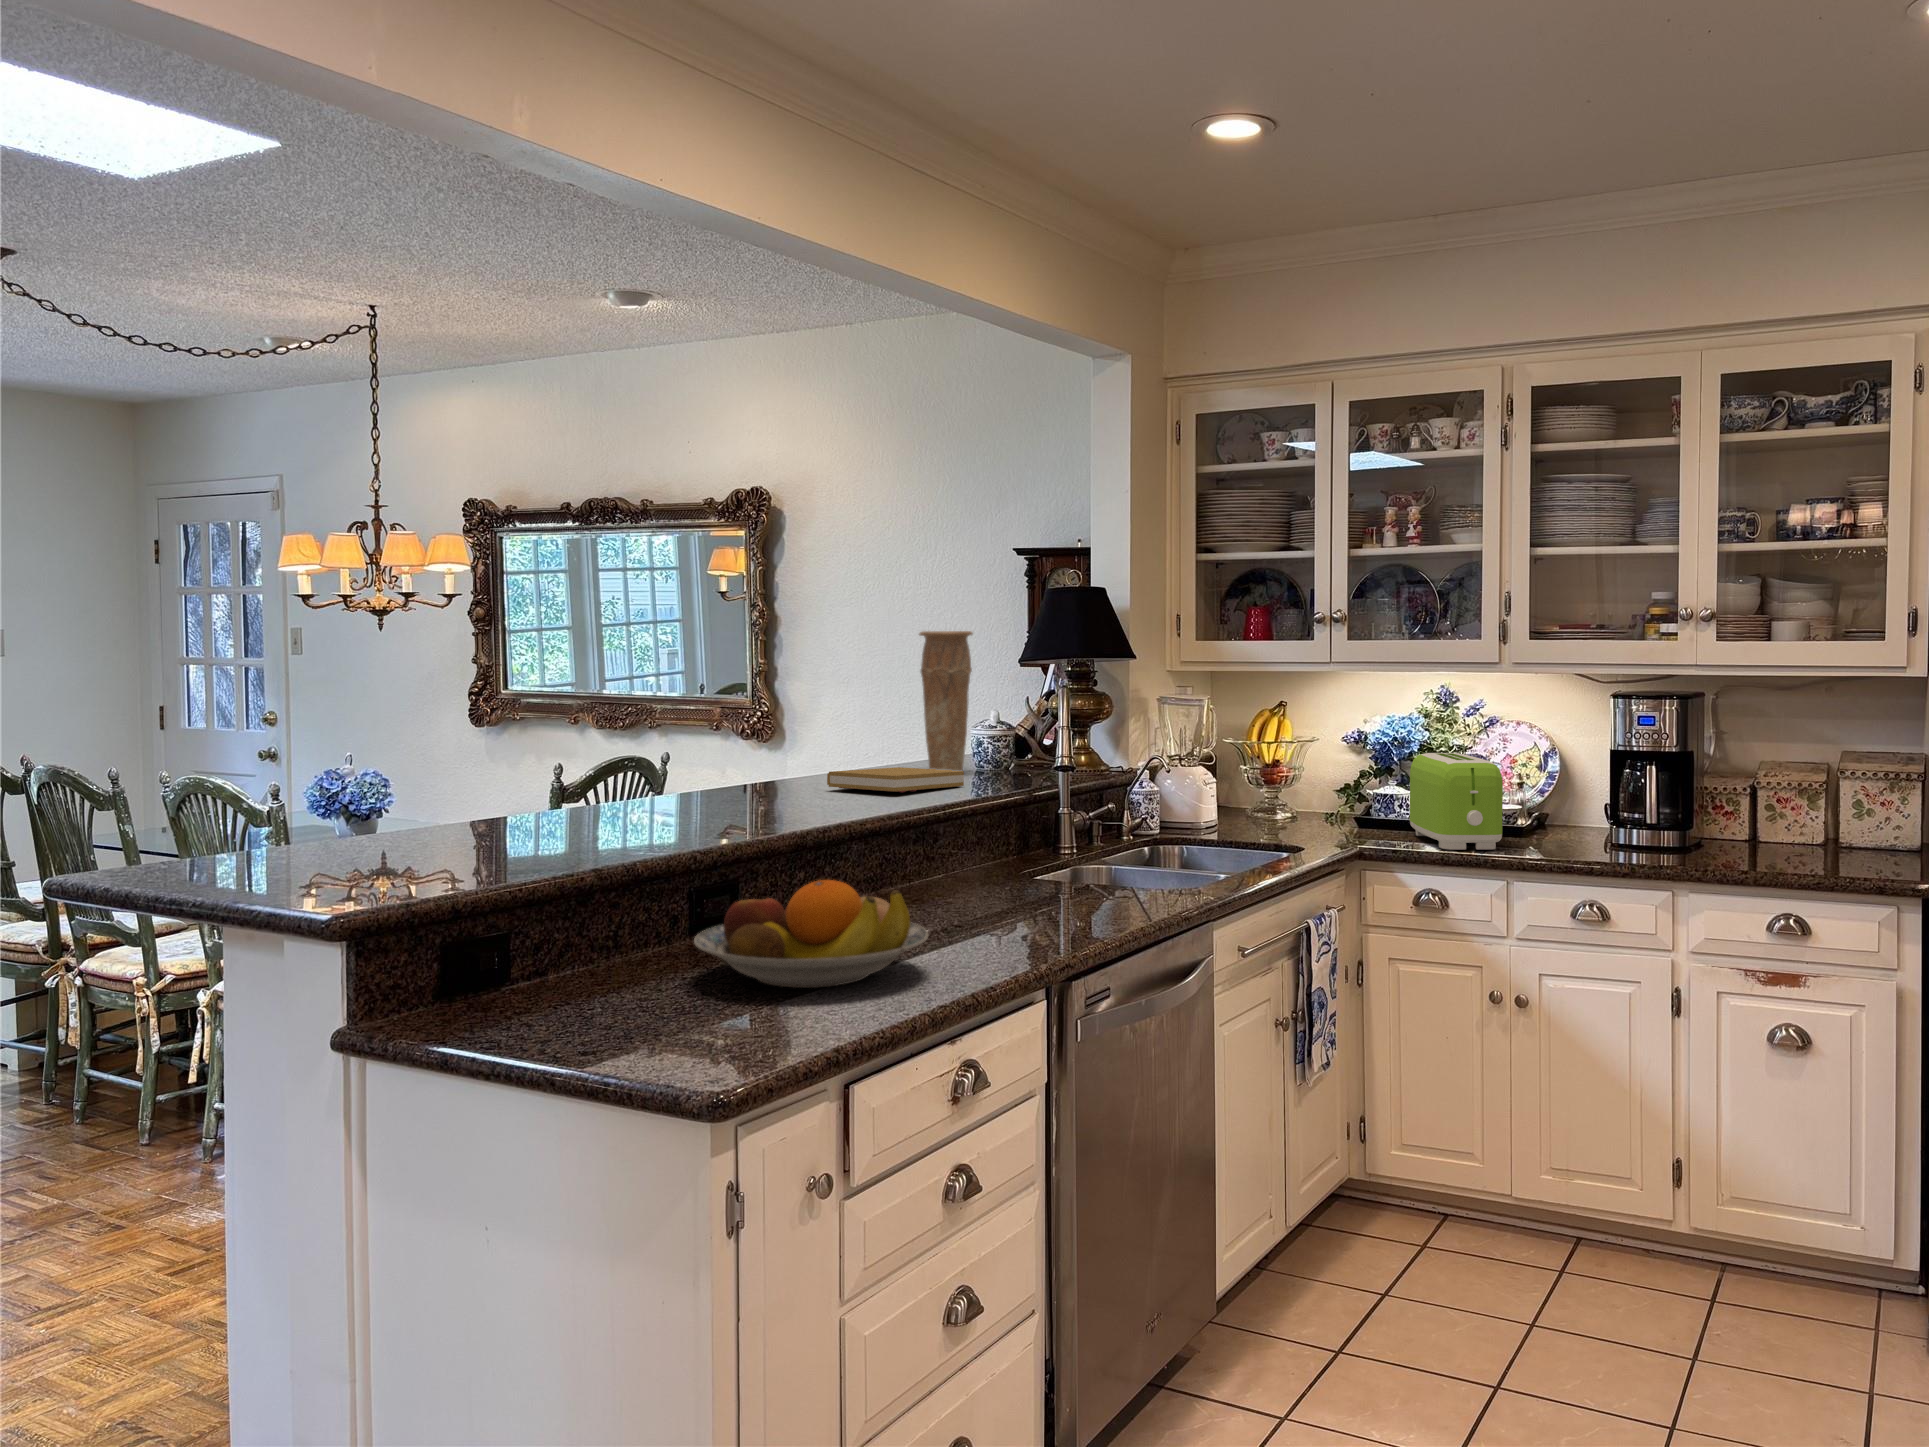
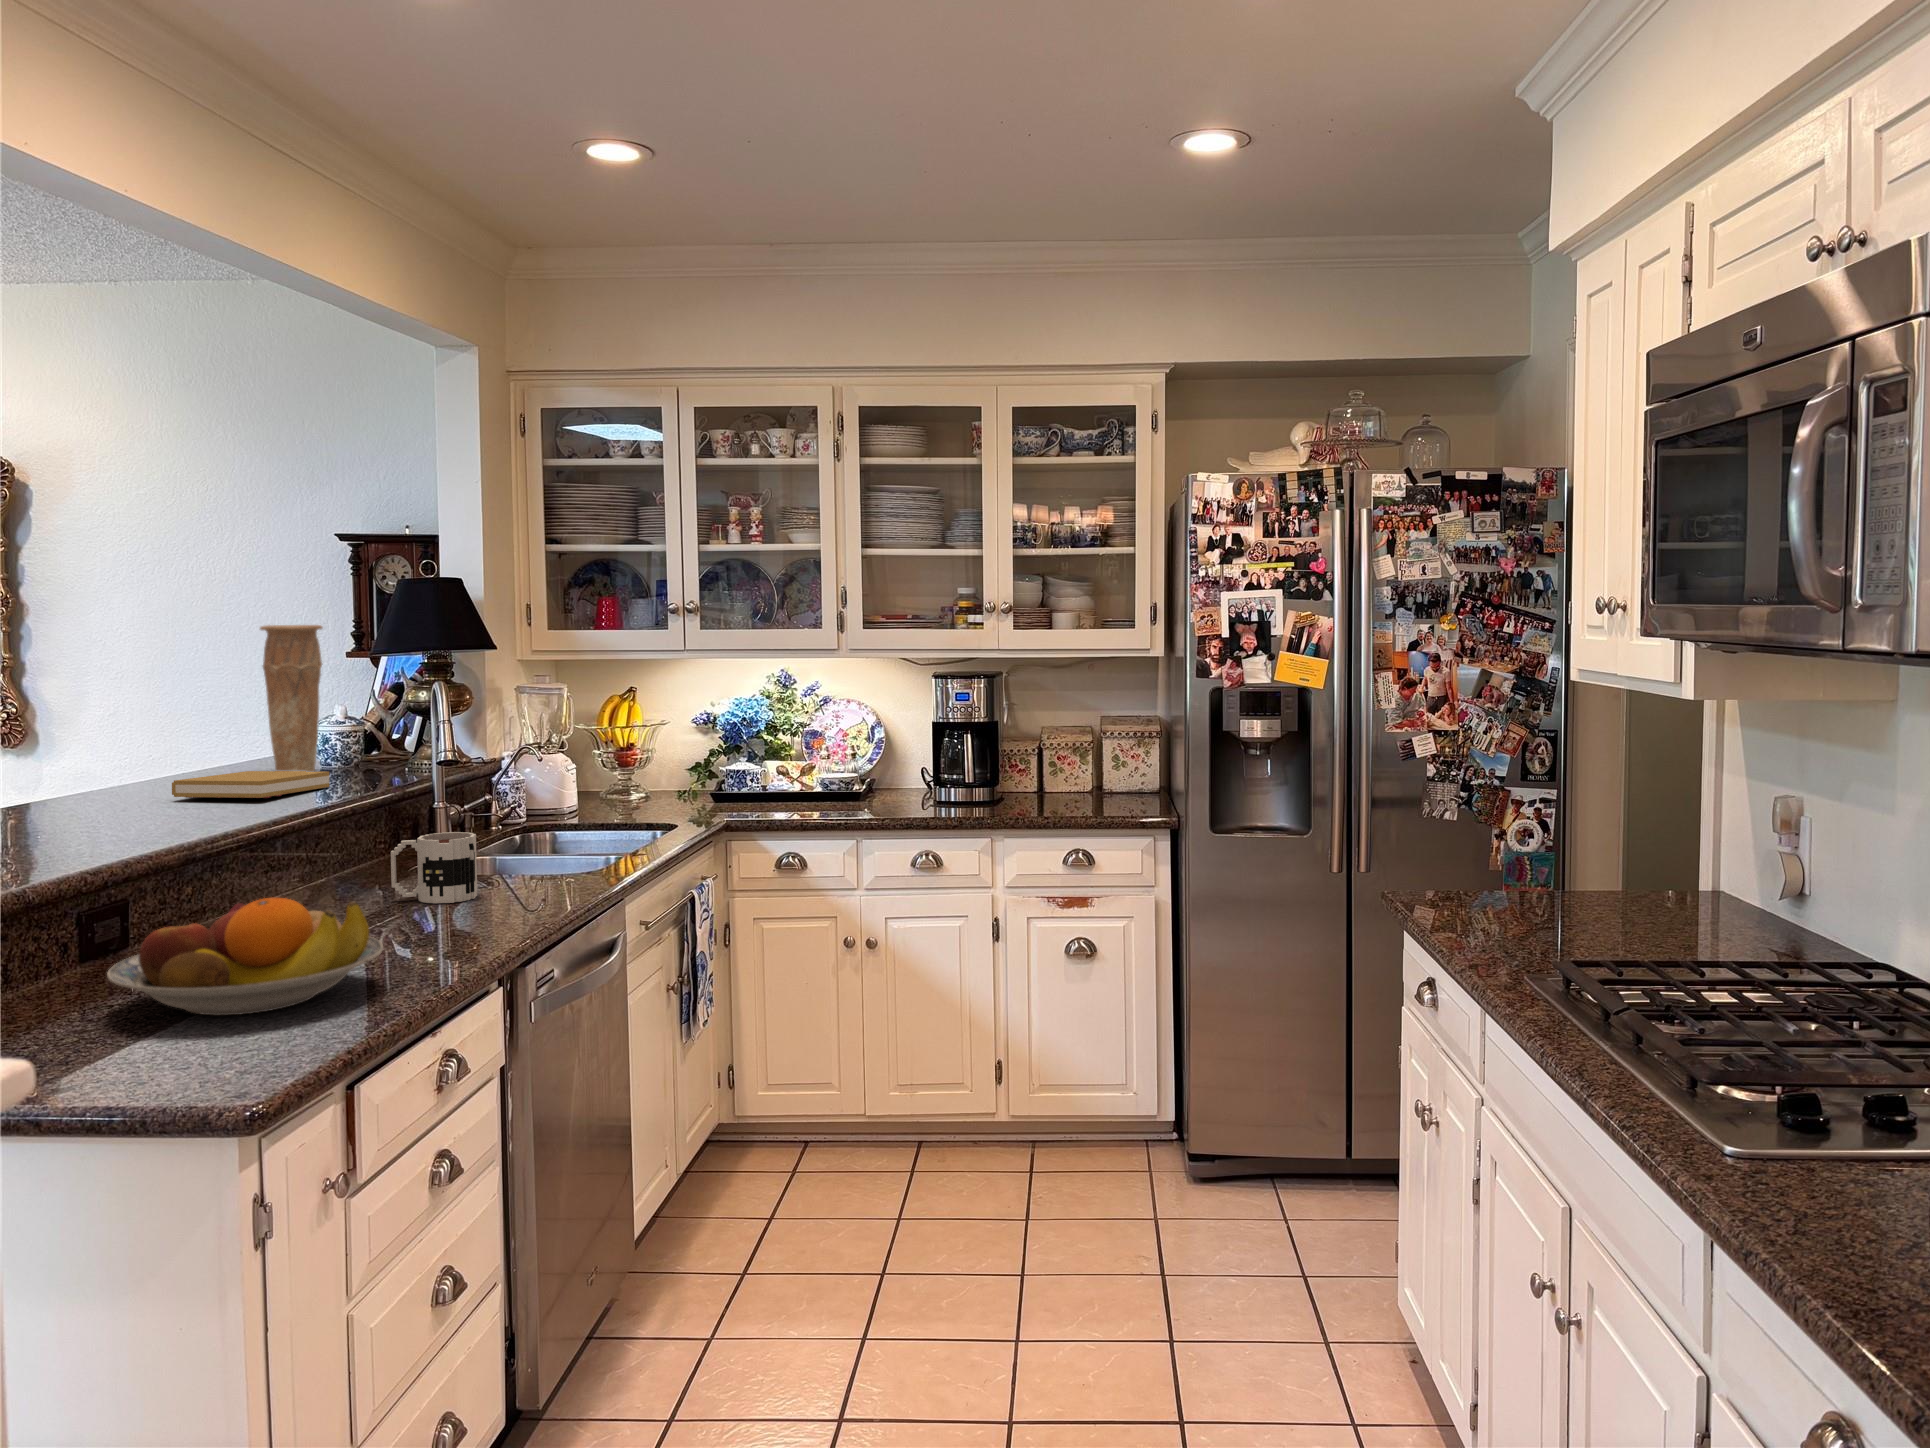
toaster: present [1410,753,1503,850] -> none [762,730,849,817]
mug: none [990,835,1069,906] -> present [391,832,477,903]

